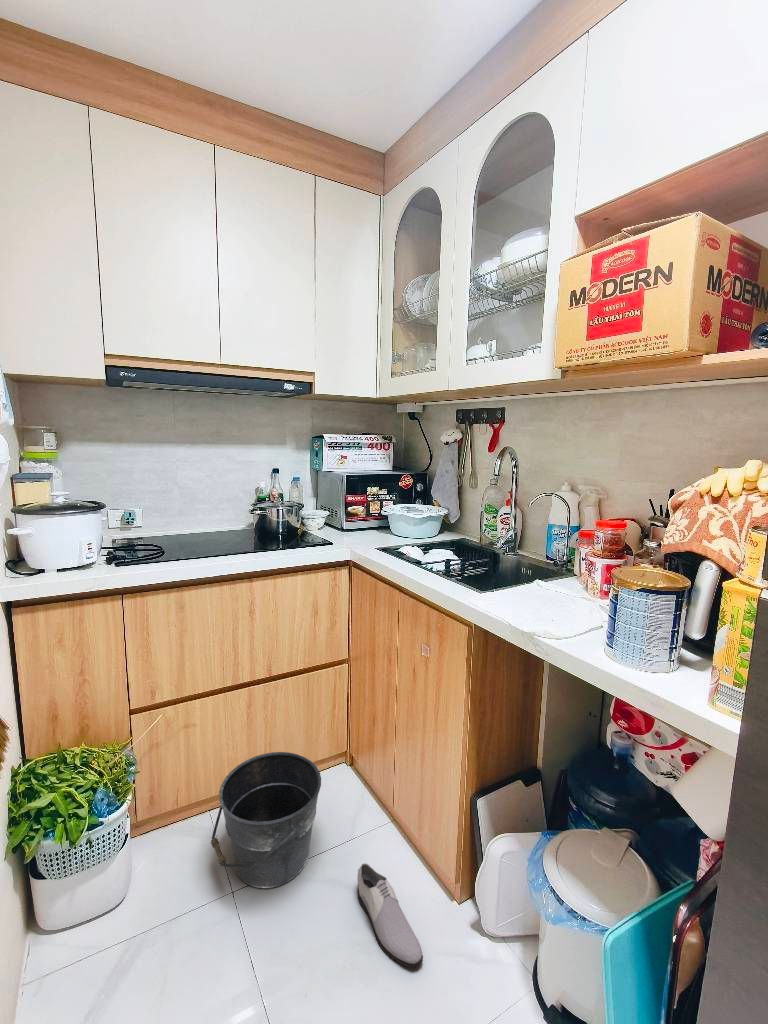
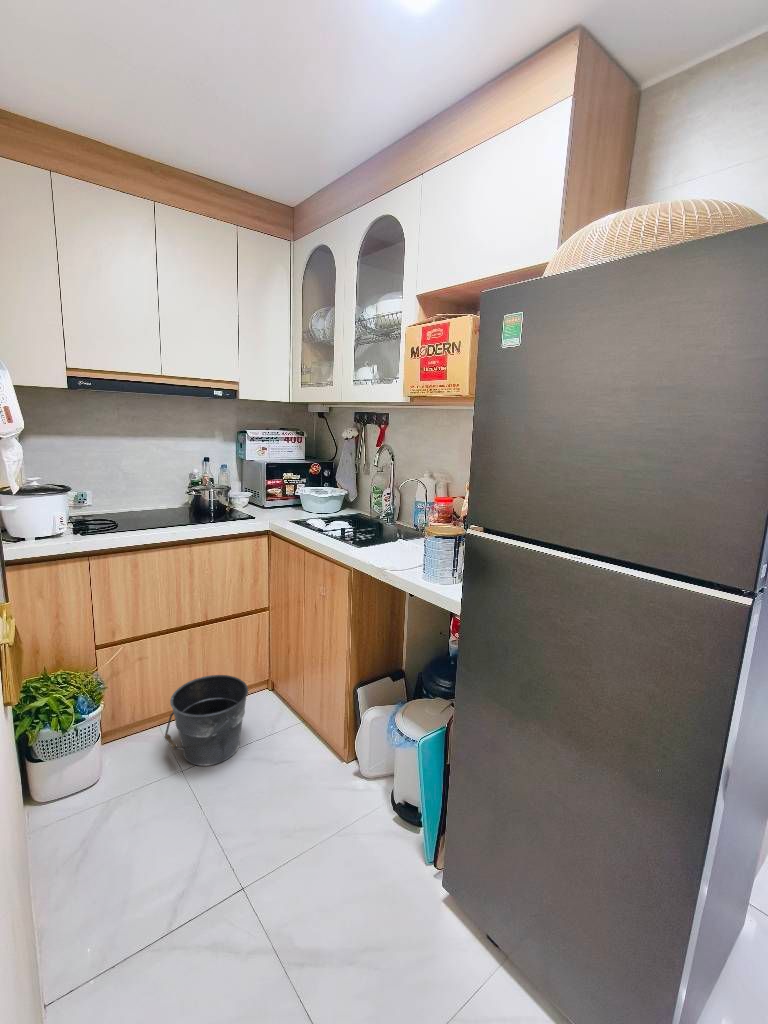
shoe: present [358,863,423,968] -> none [275,742,319,796]

